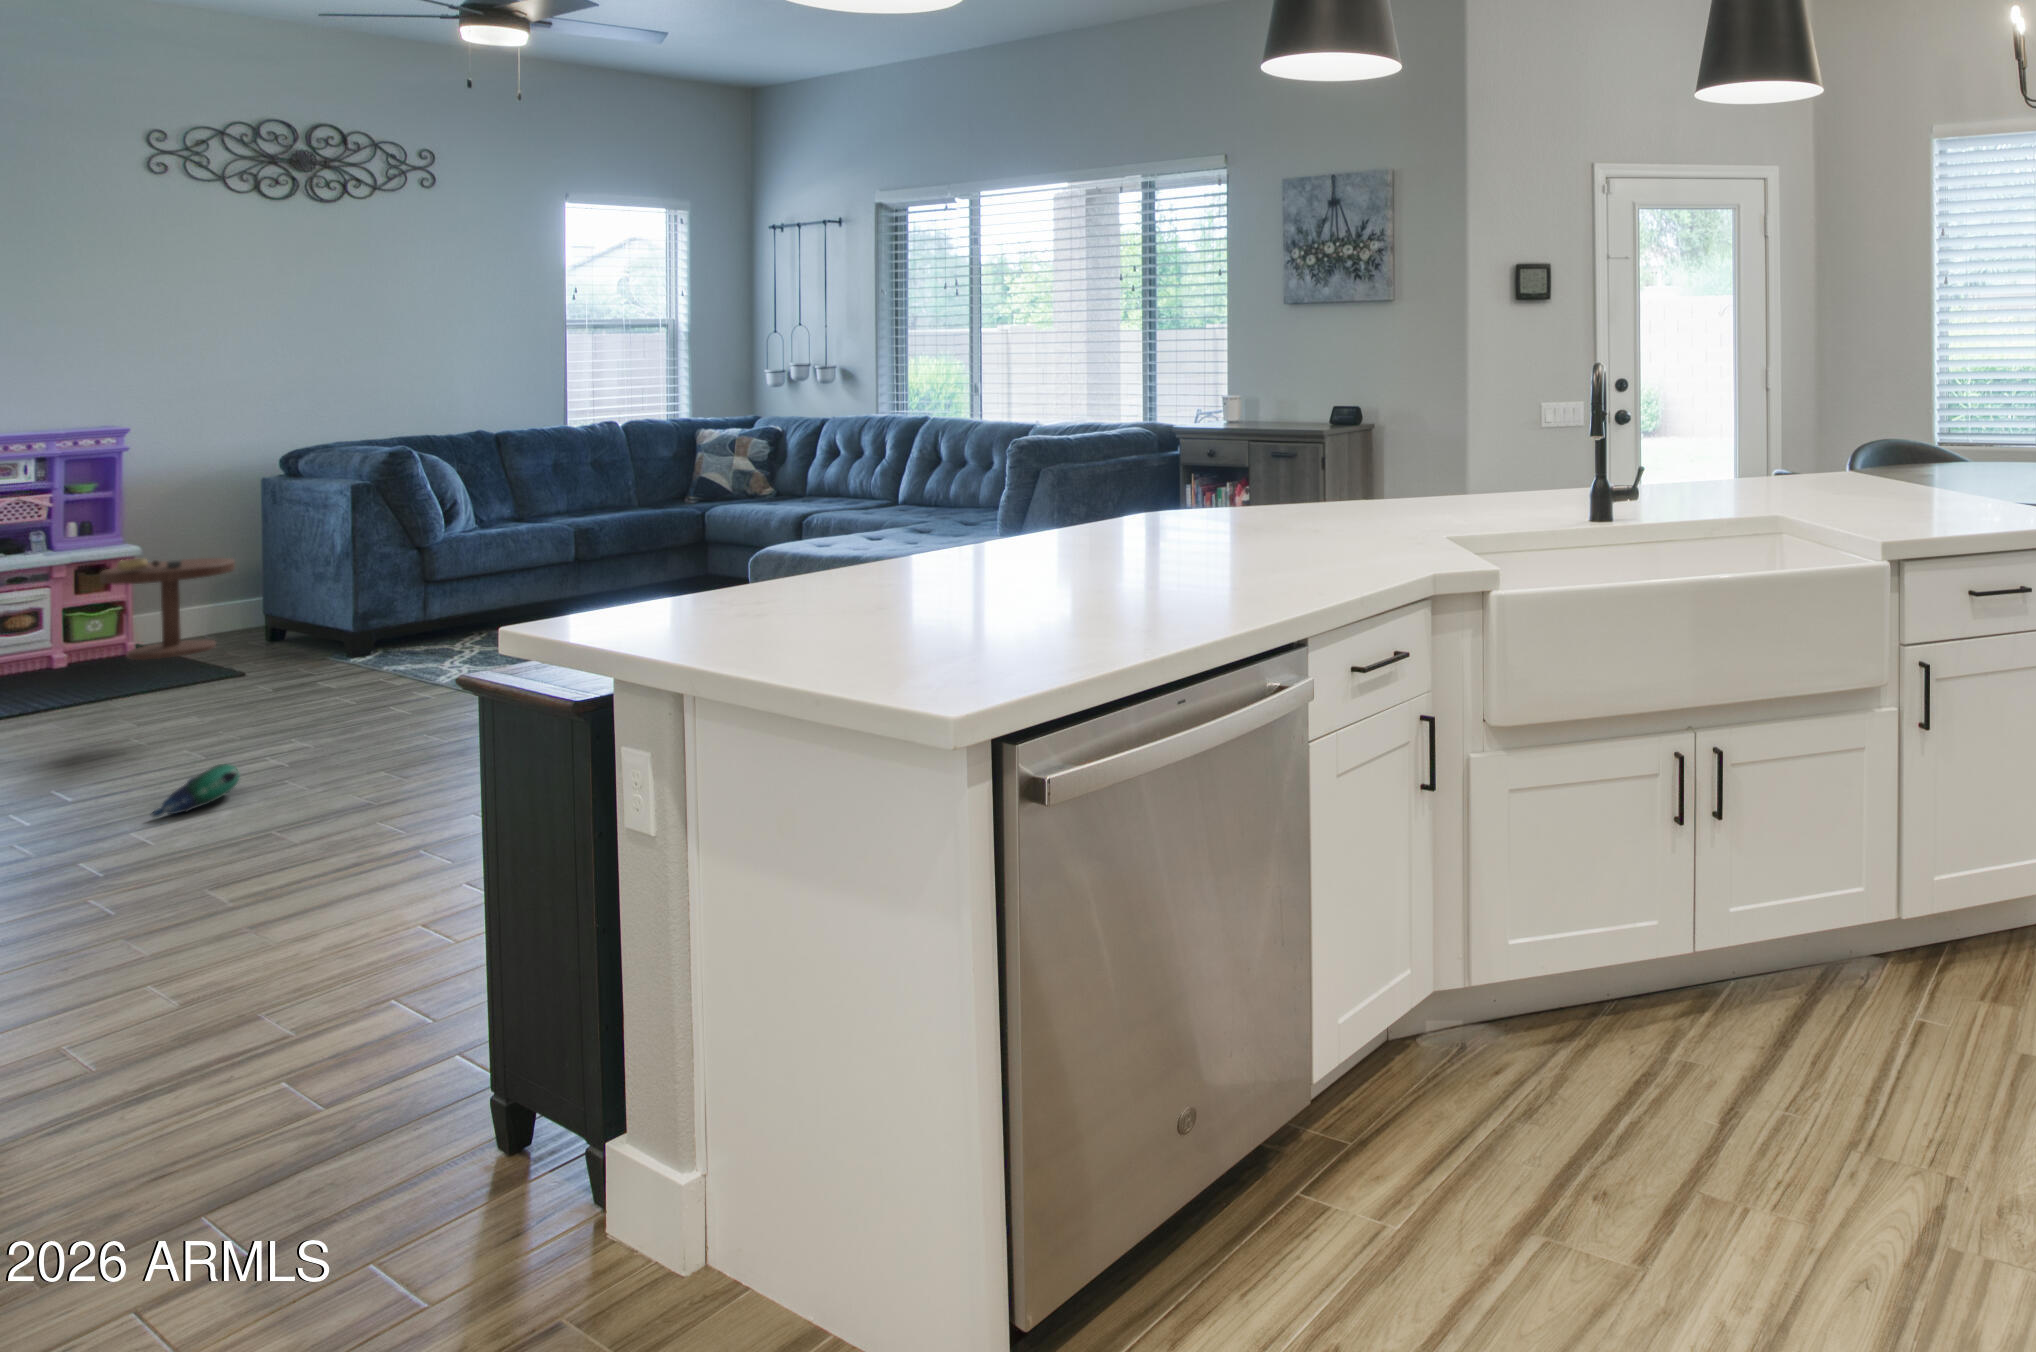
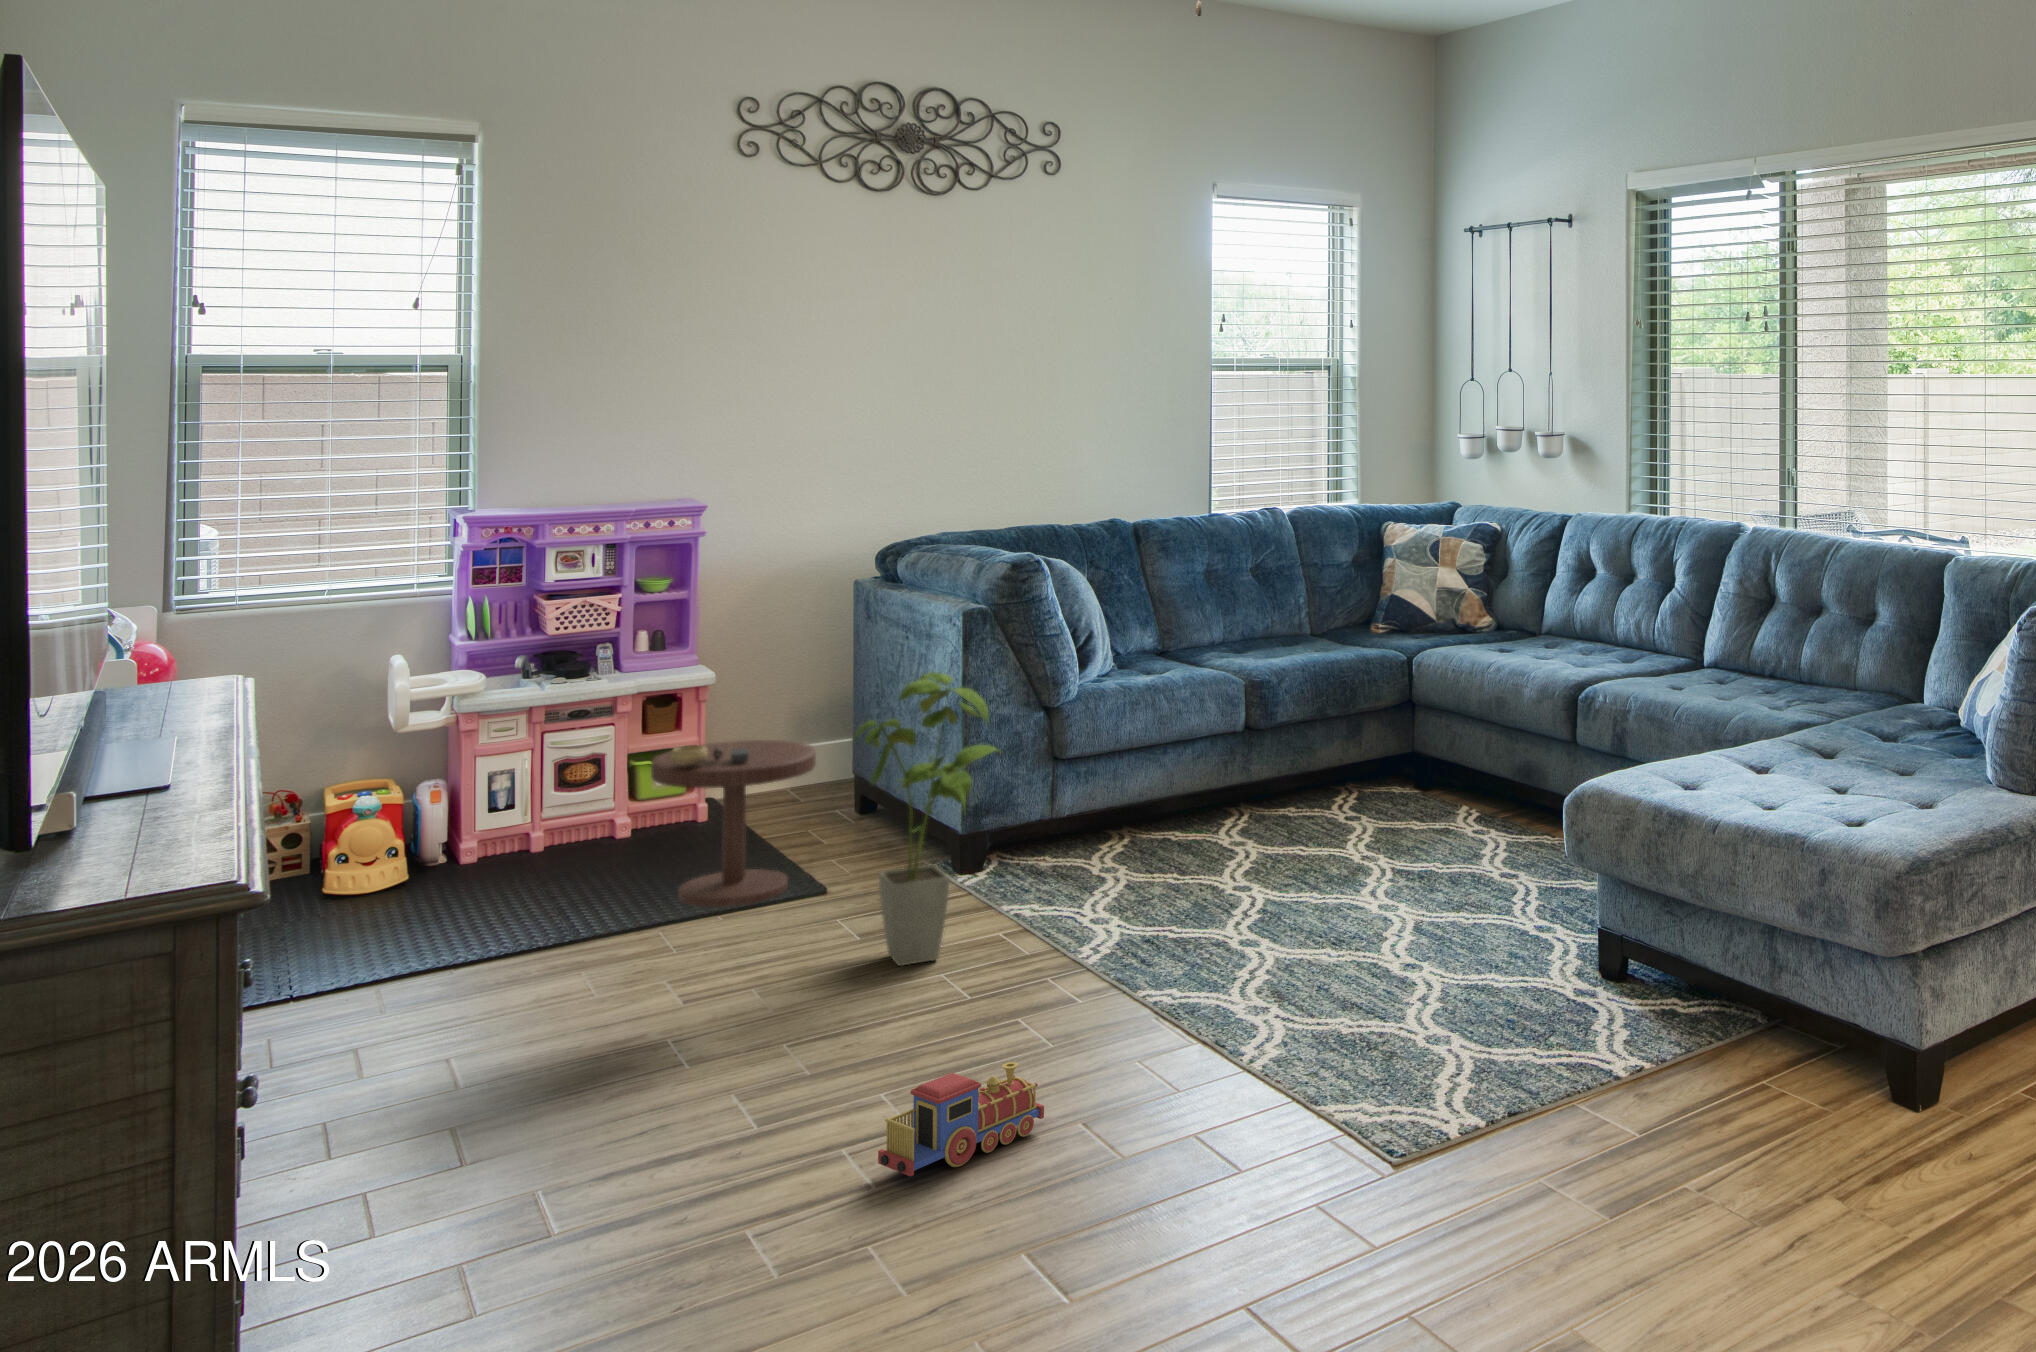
house plant: none [263,514,387,700] -> present [854,672,1001,966]
toy train: none [291,712,411,770] -> present [878,1062,1044,1176]
plush toy: present [151,764,240,817] -> none [680,1157,806,1265]

